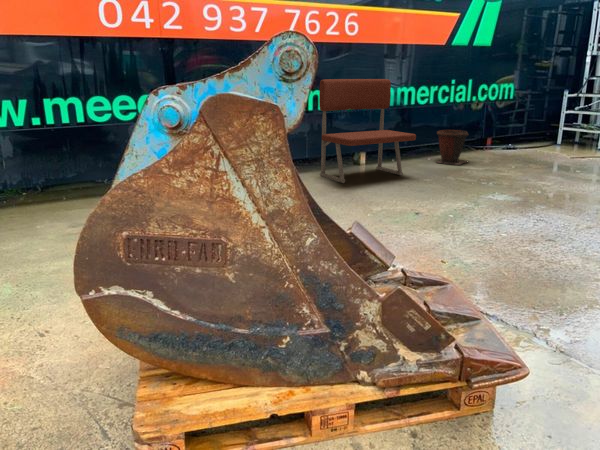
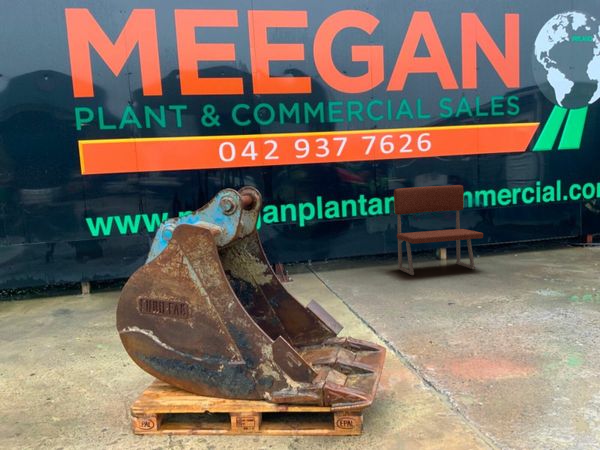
bucket: present [437,130,468,165] -> none [521,227,556,260]

